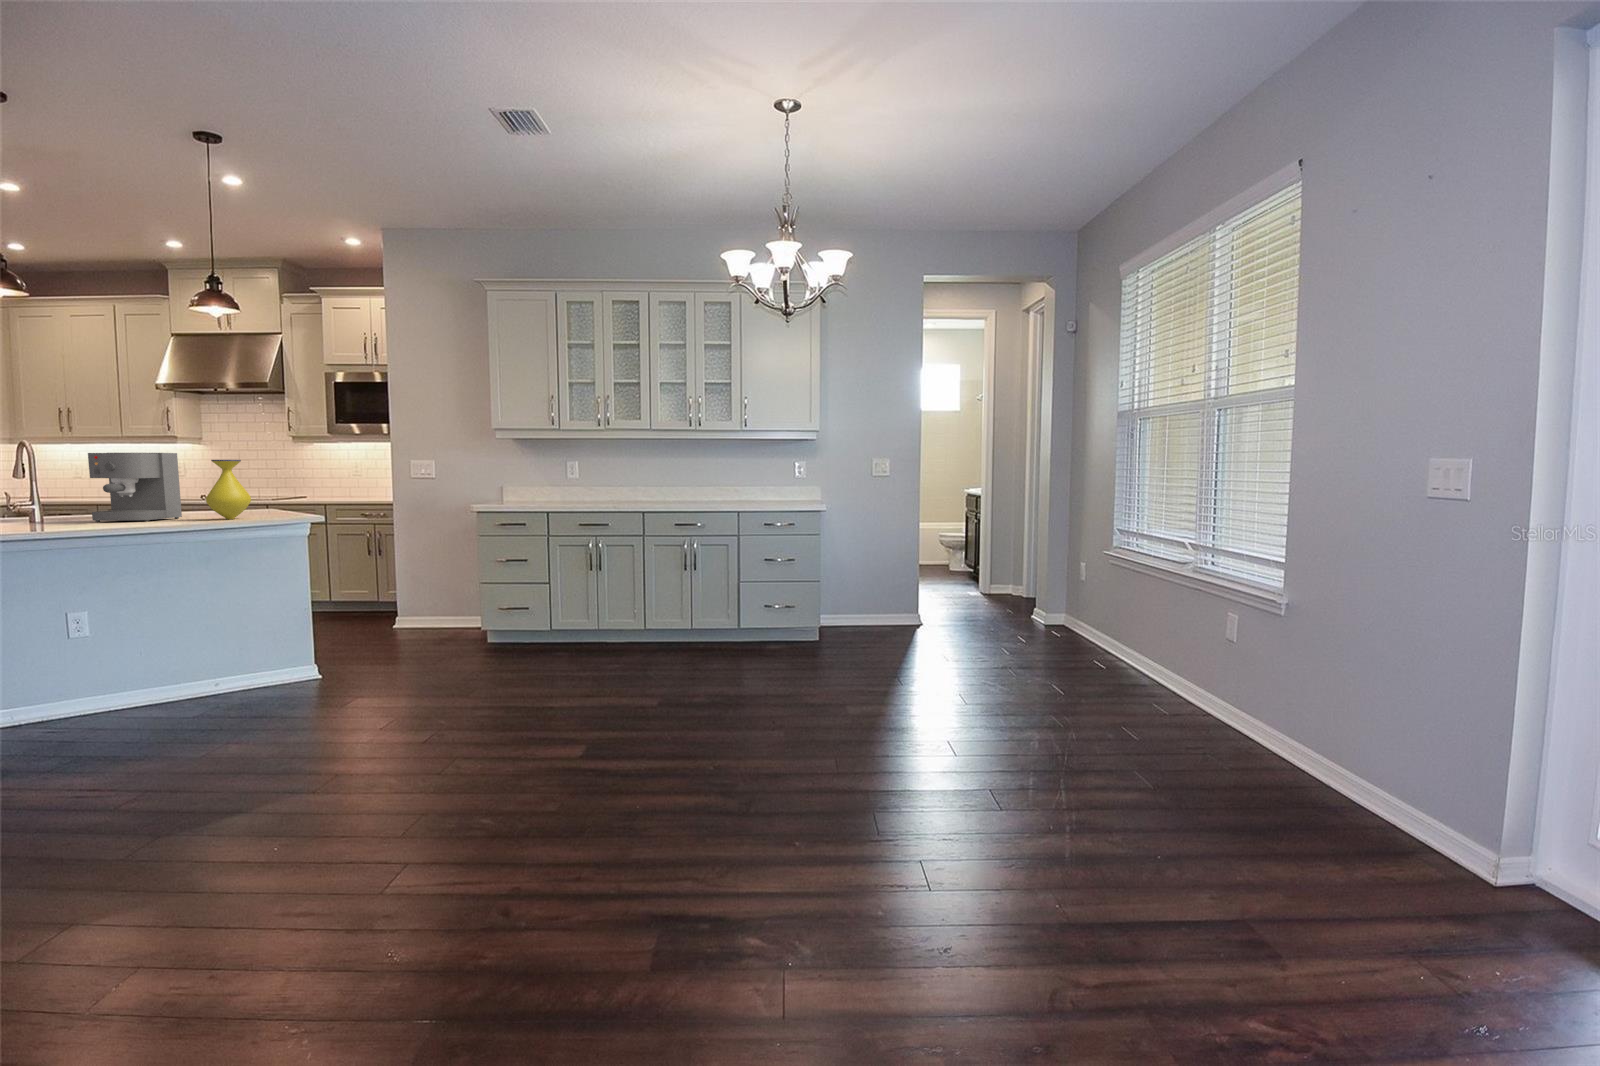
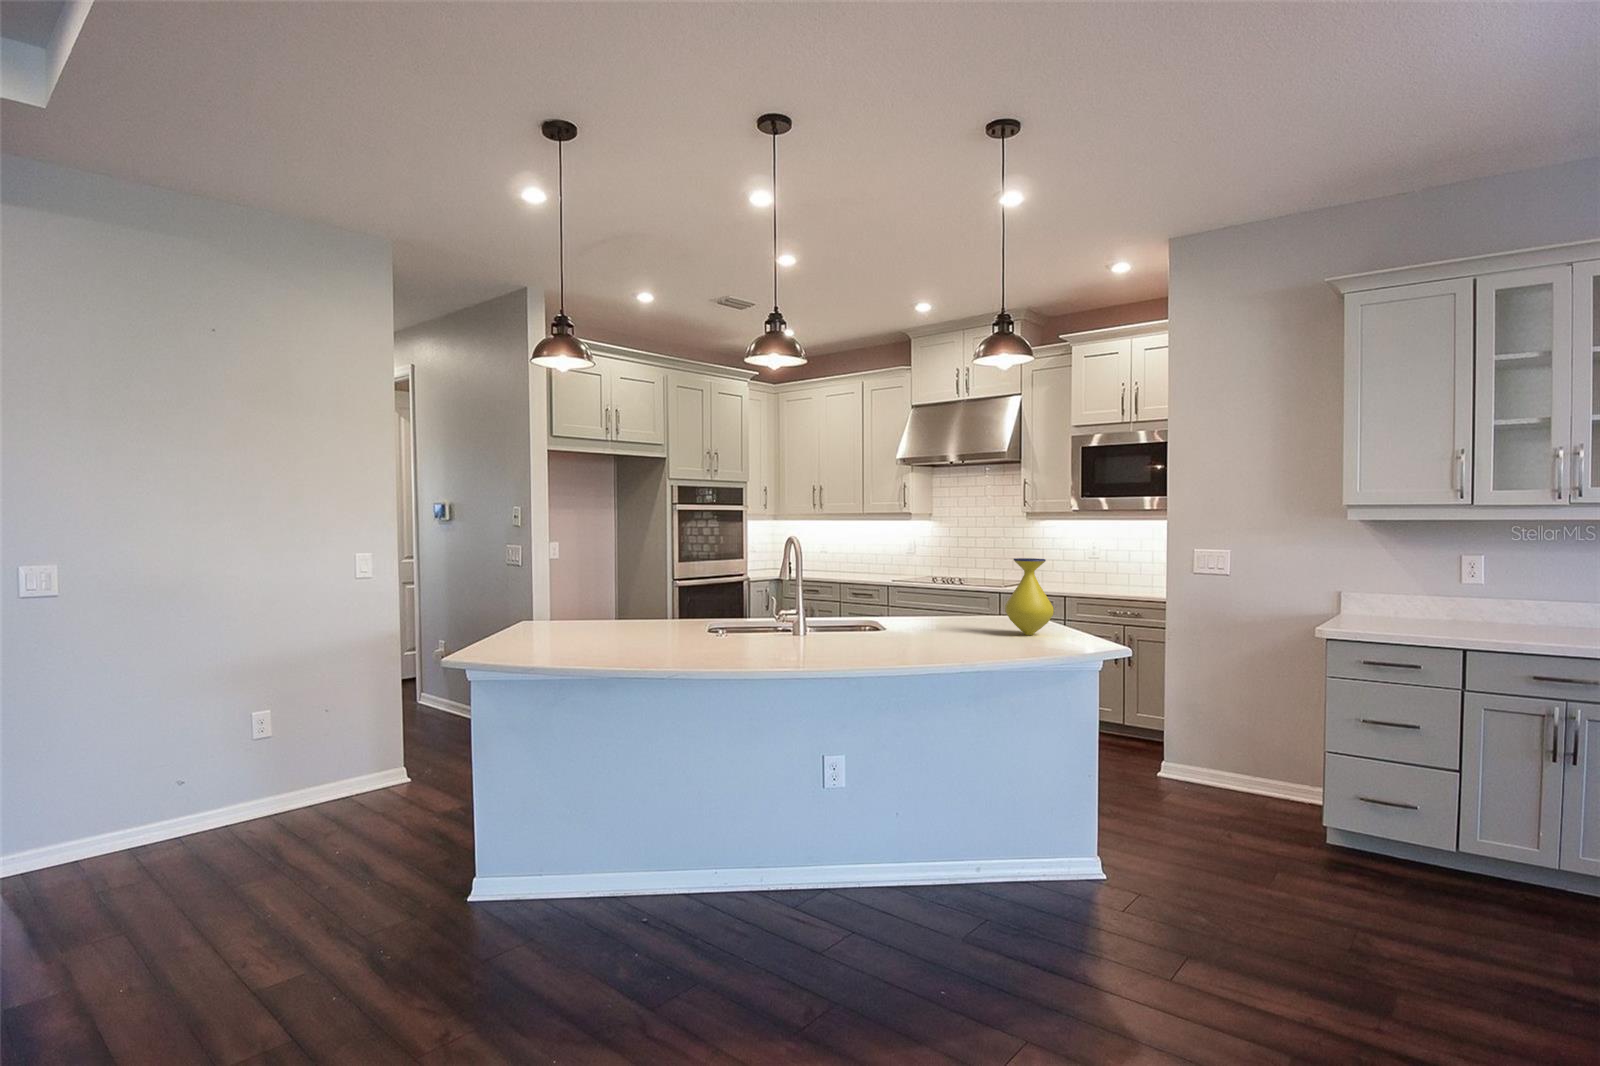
coffee maker: present [88,453,182,522] -> none [890,545,967,630]

